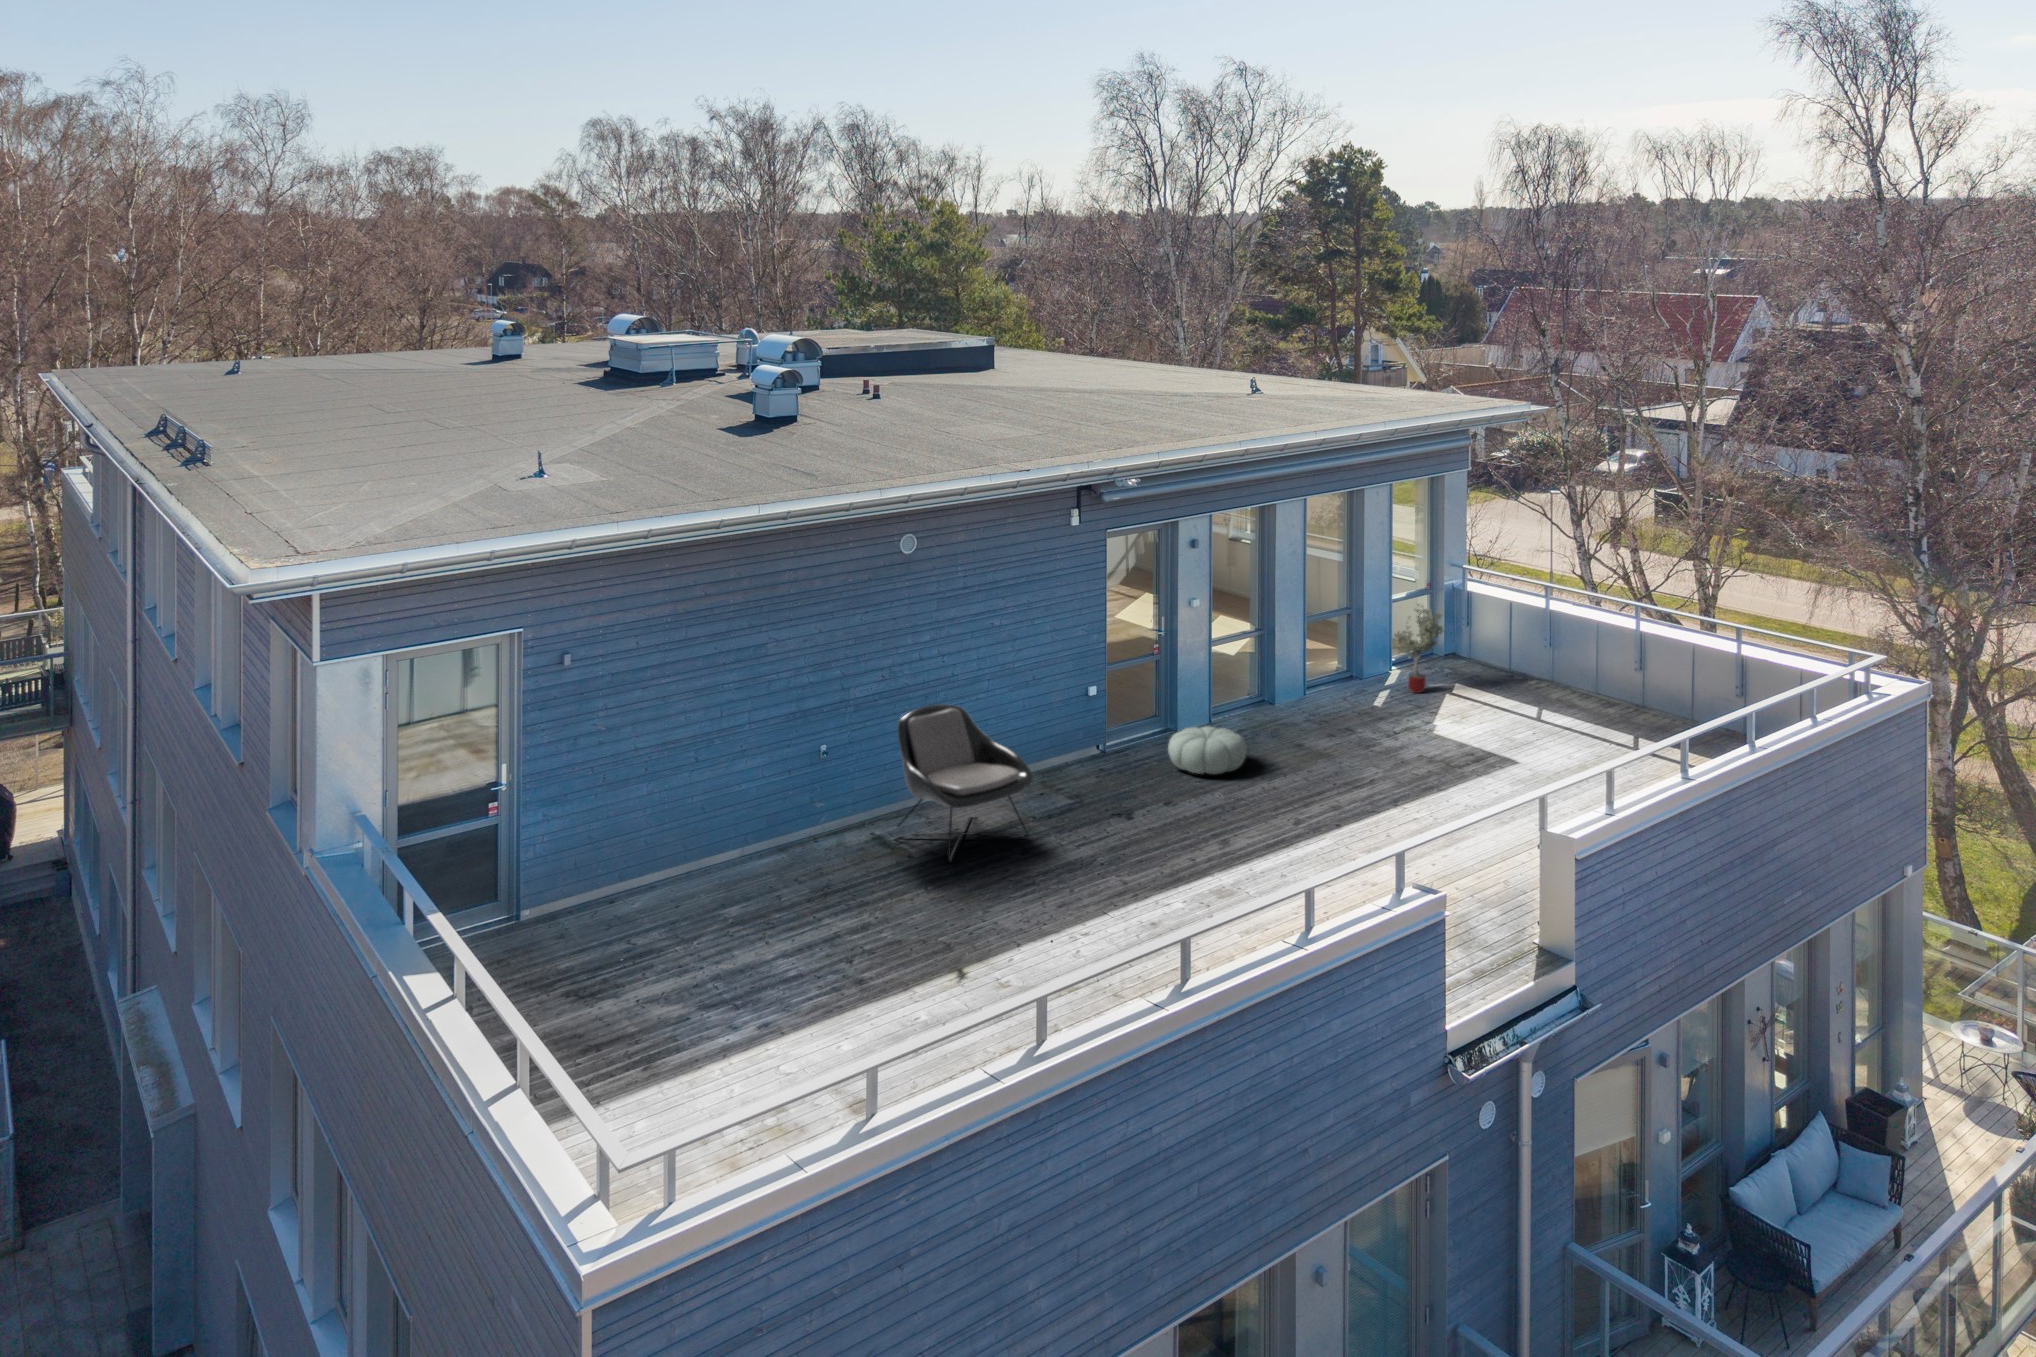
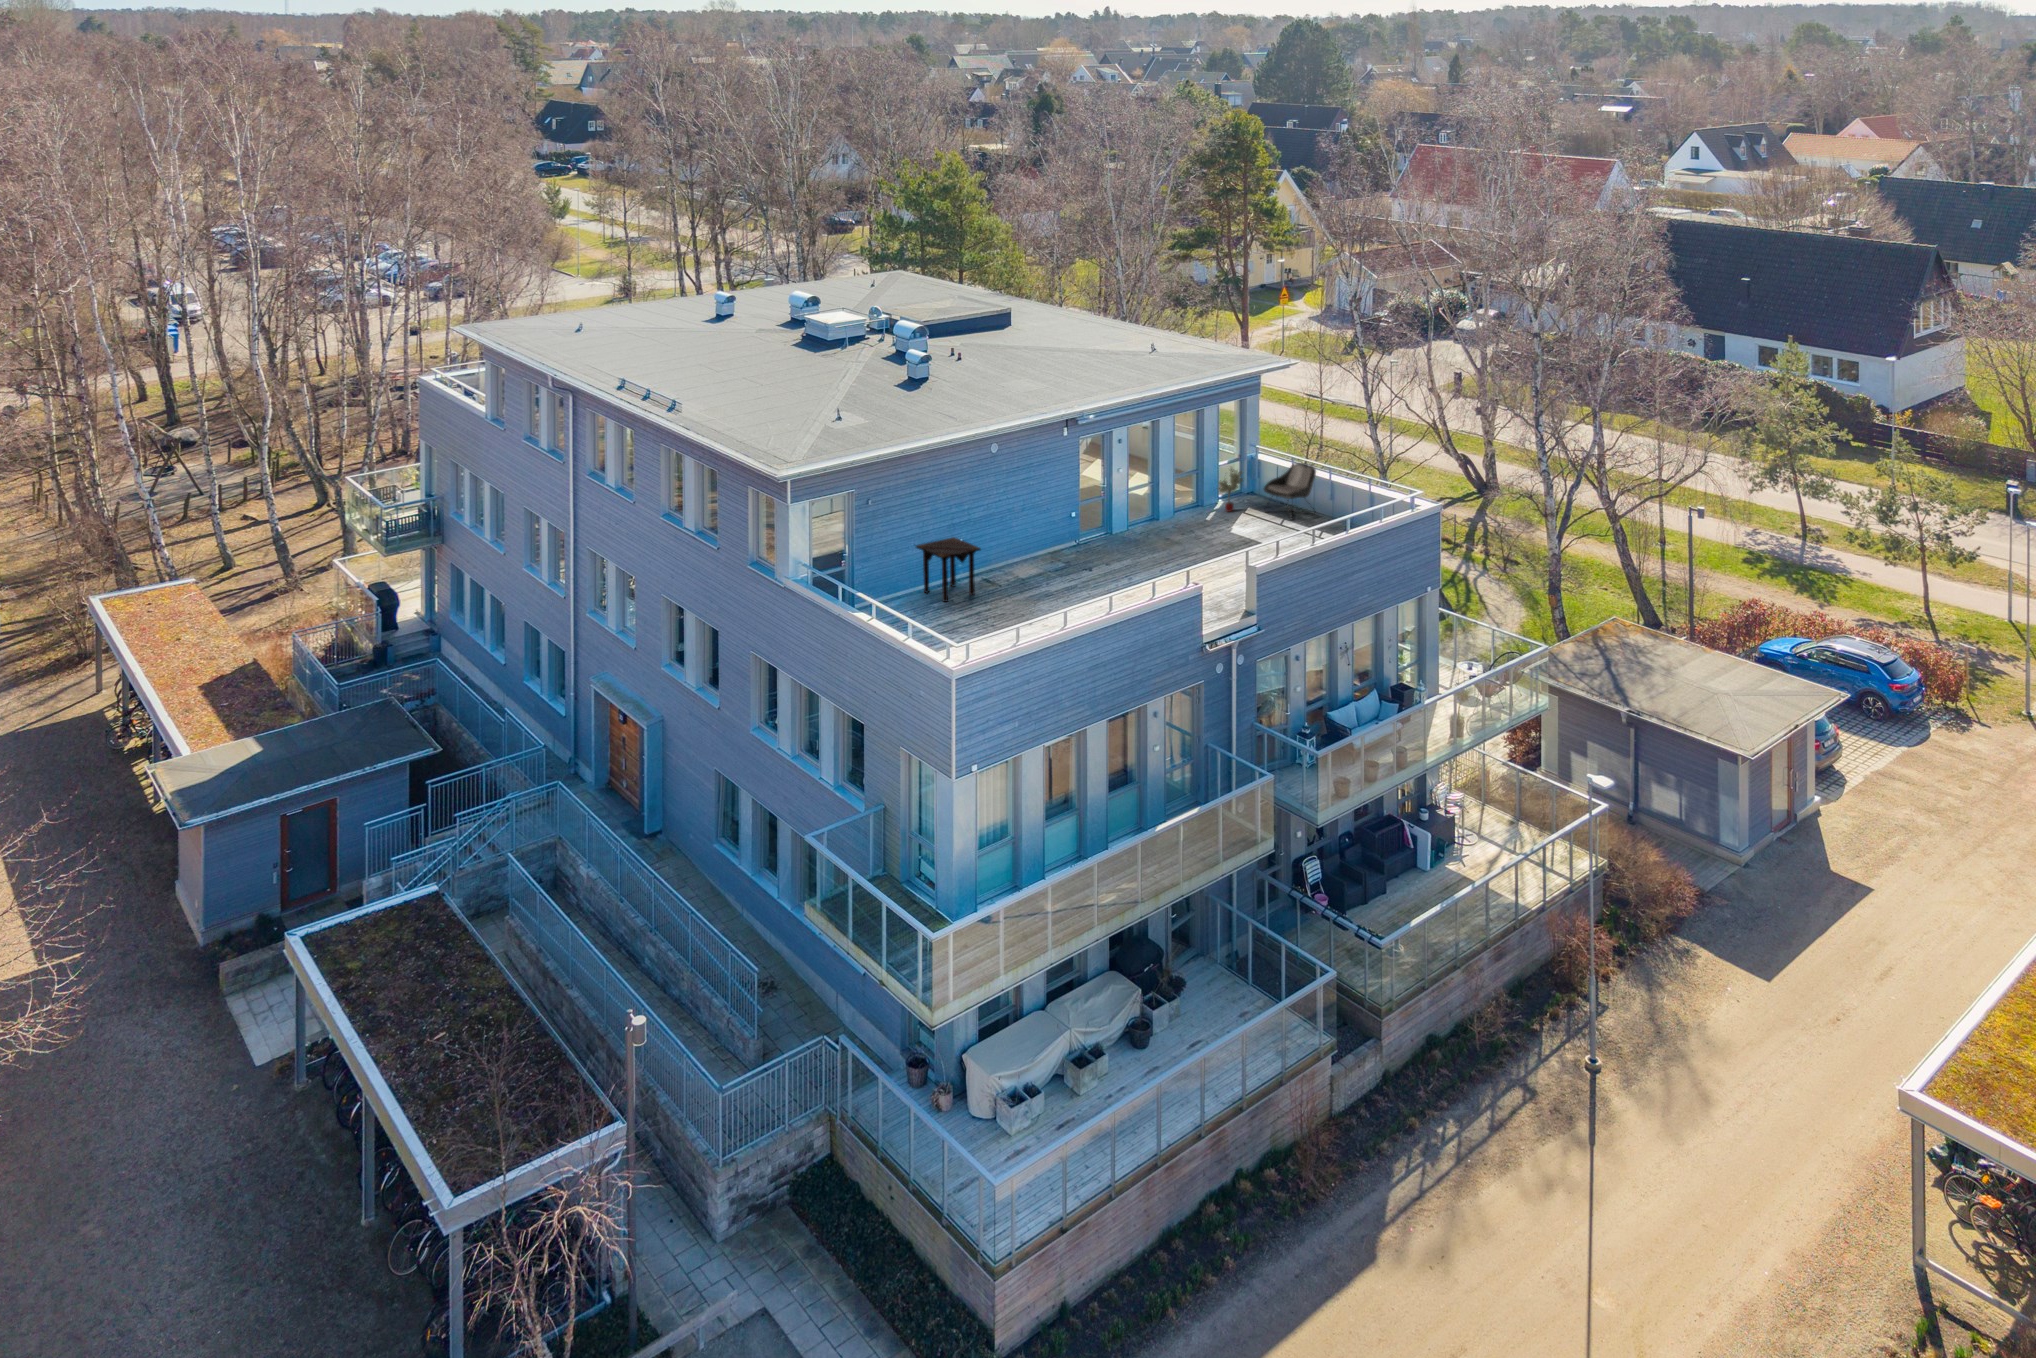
lounge chair: present [897,704,1033,863] -> present [1264,463,1316,515]
pouf: present [1168,726,1247,774] -> none [1105,528,1141,550]
side table: none [695,750,853,917] -> present [916,537,981,602]

